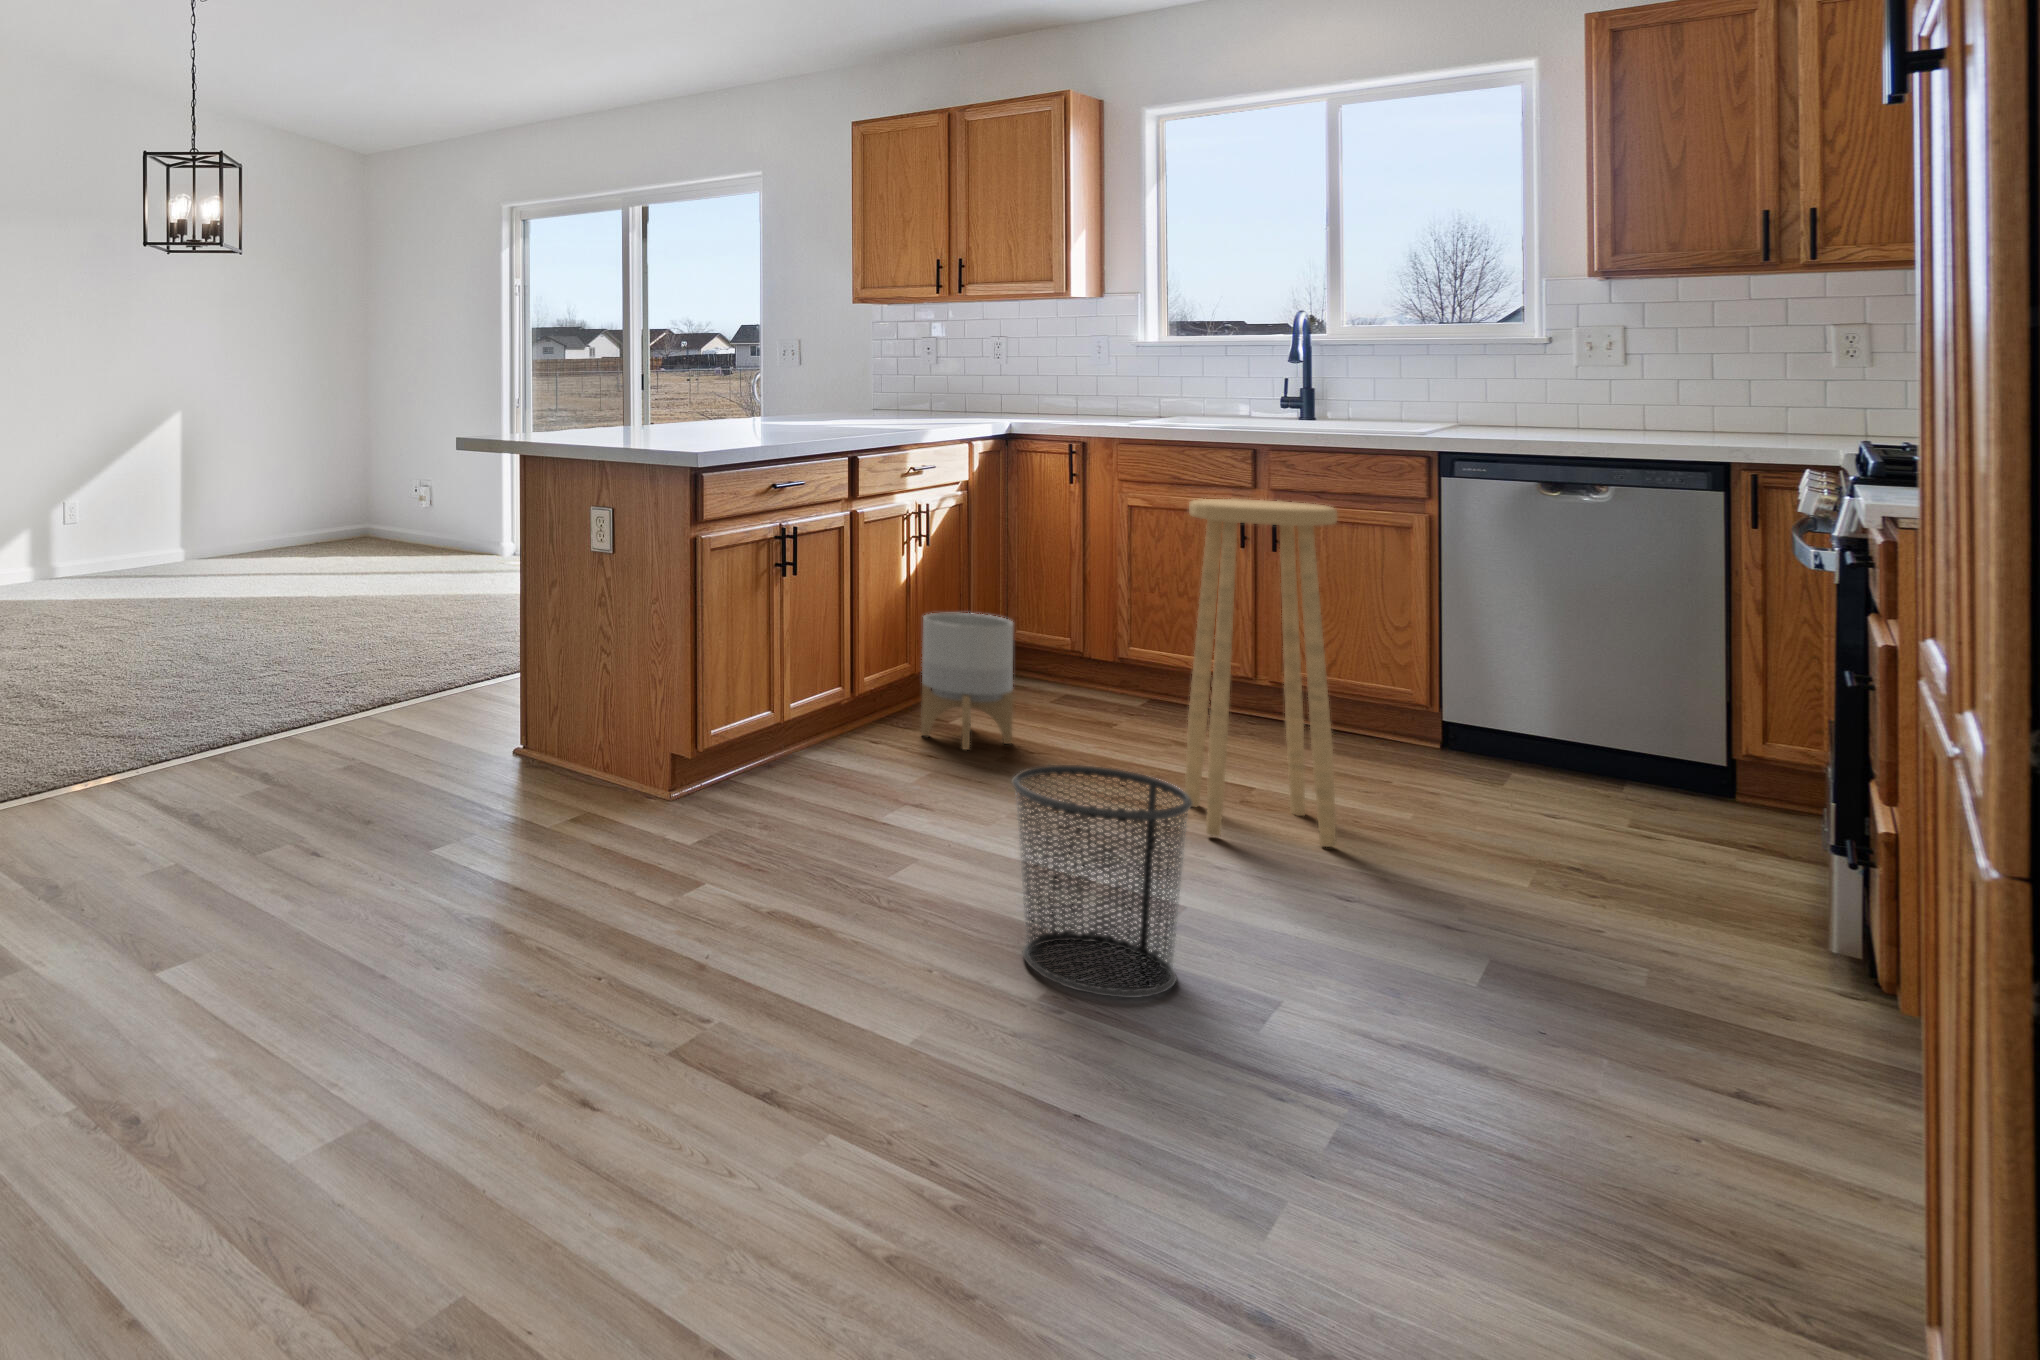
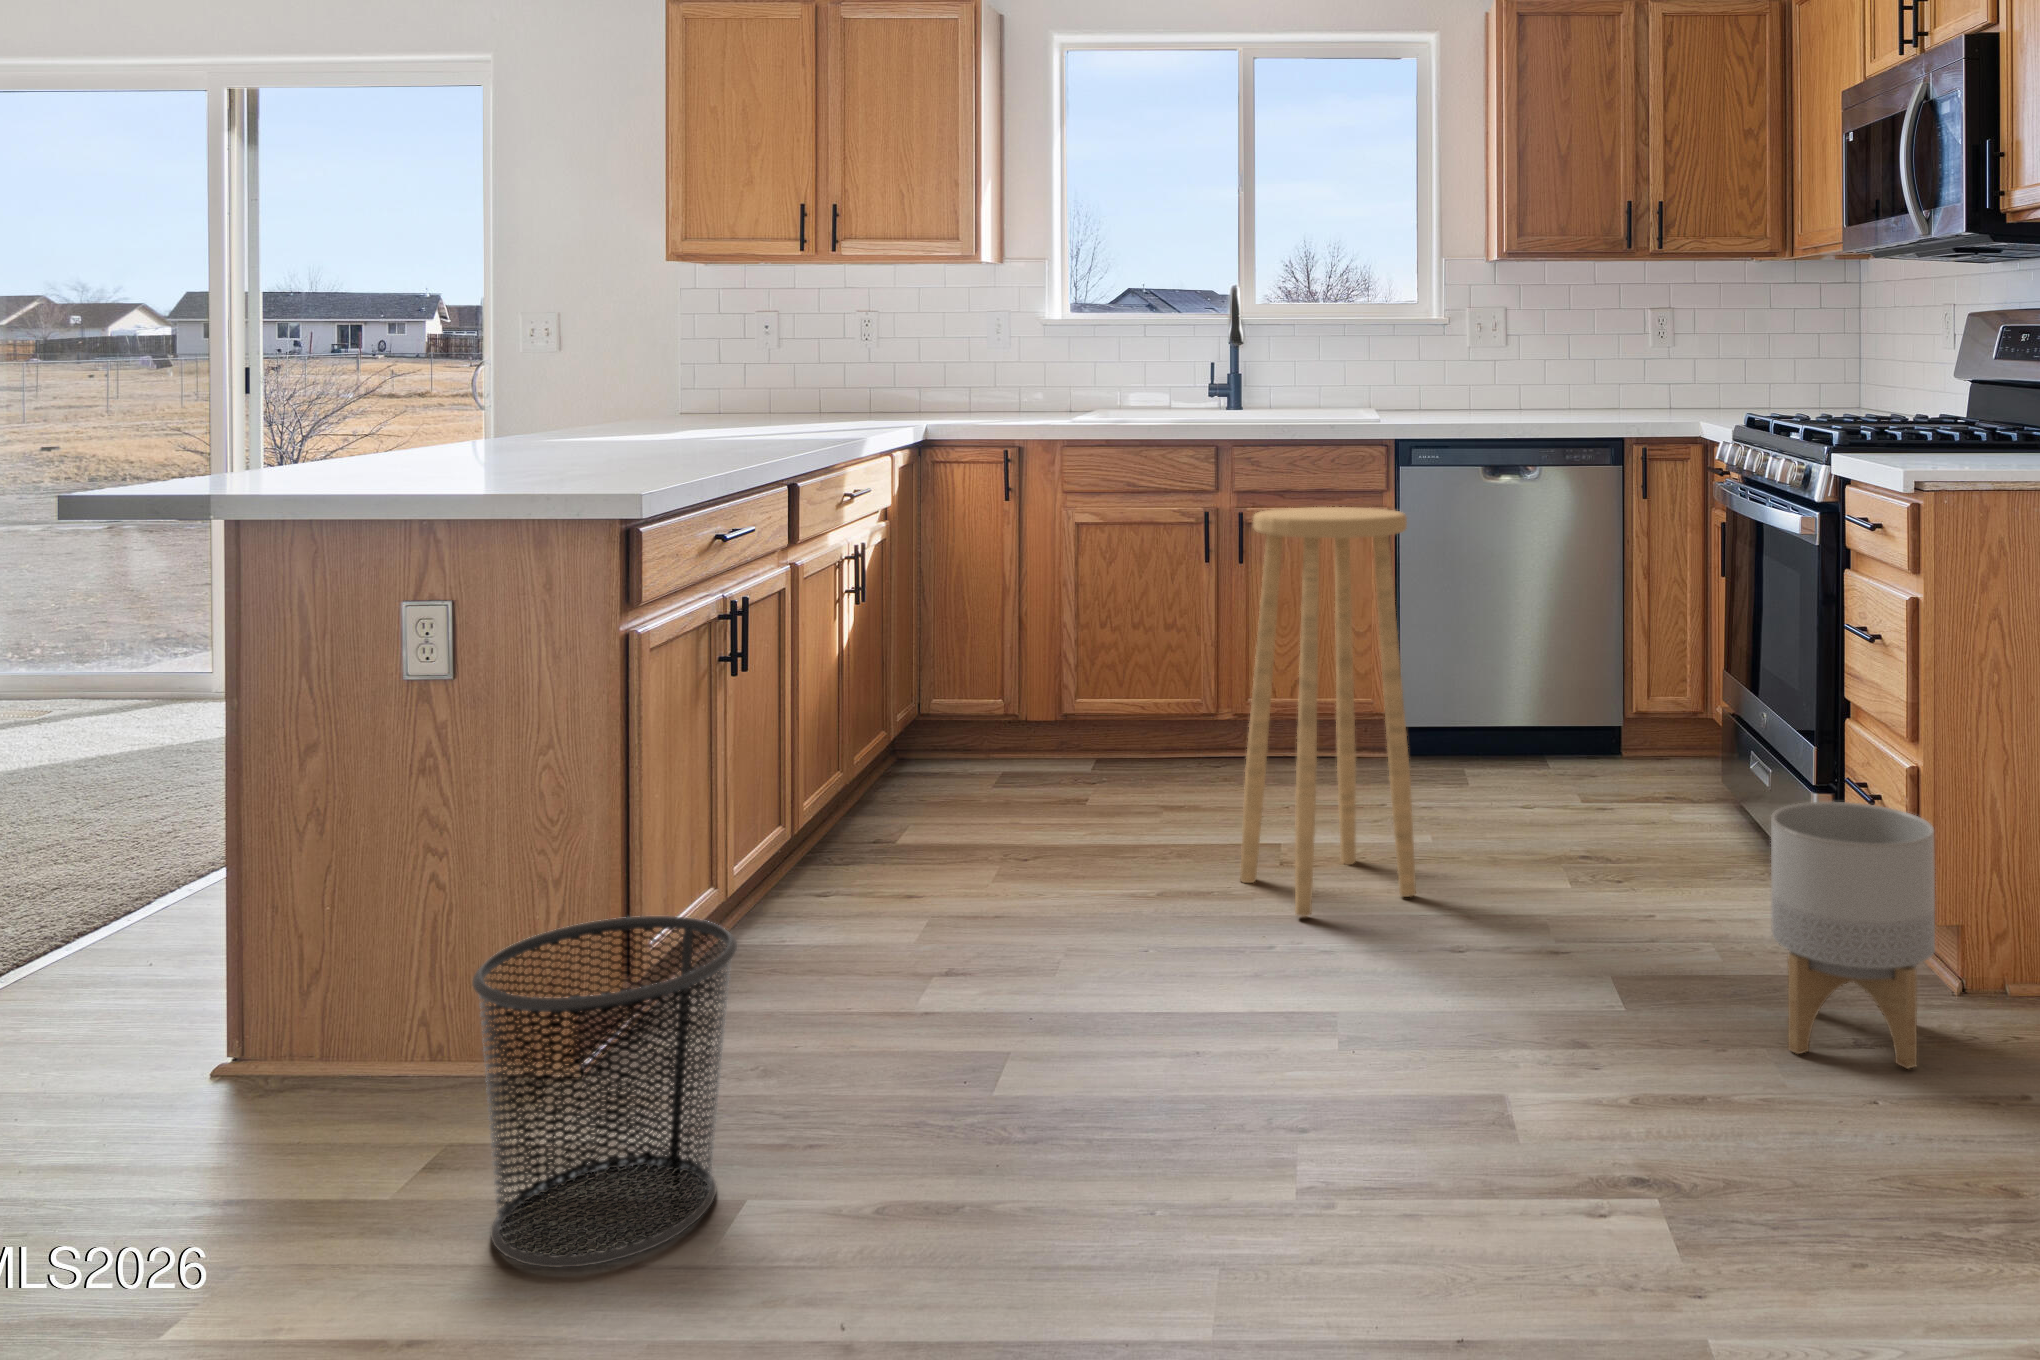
planter: present [921,613,1013,750] -> present [1771,802,1935,1069]
trash can: present [1012,765,1192,998] -> present [472,916,737,1267]

